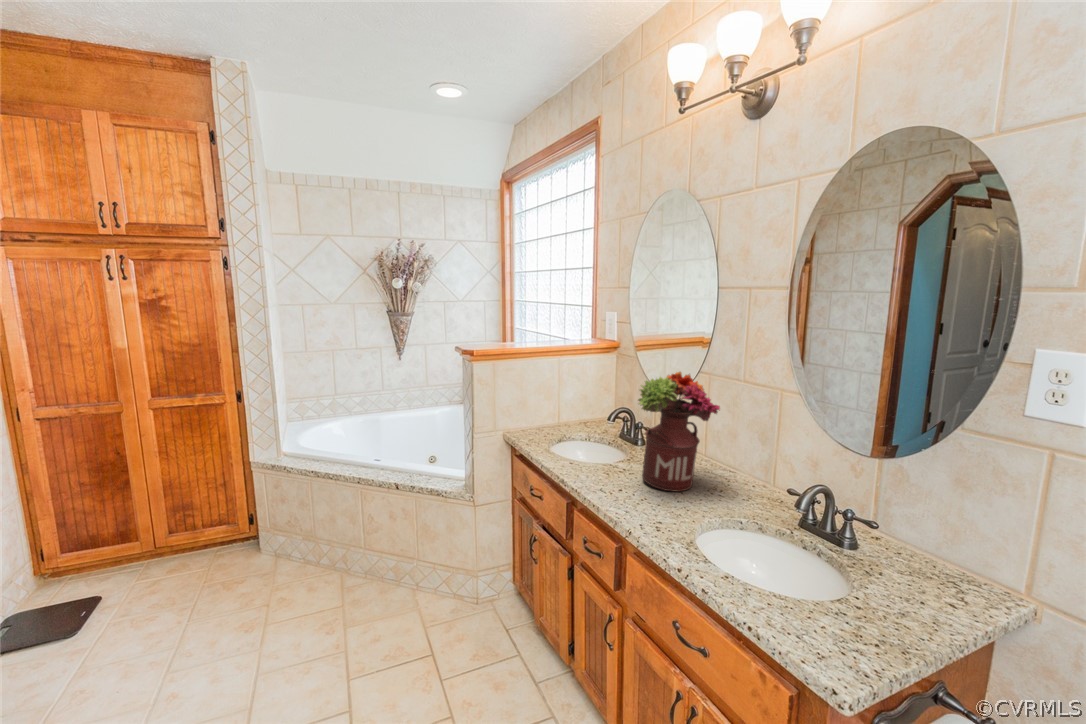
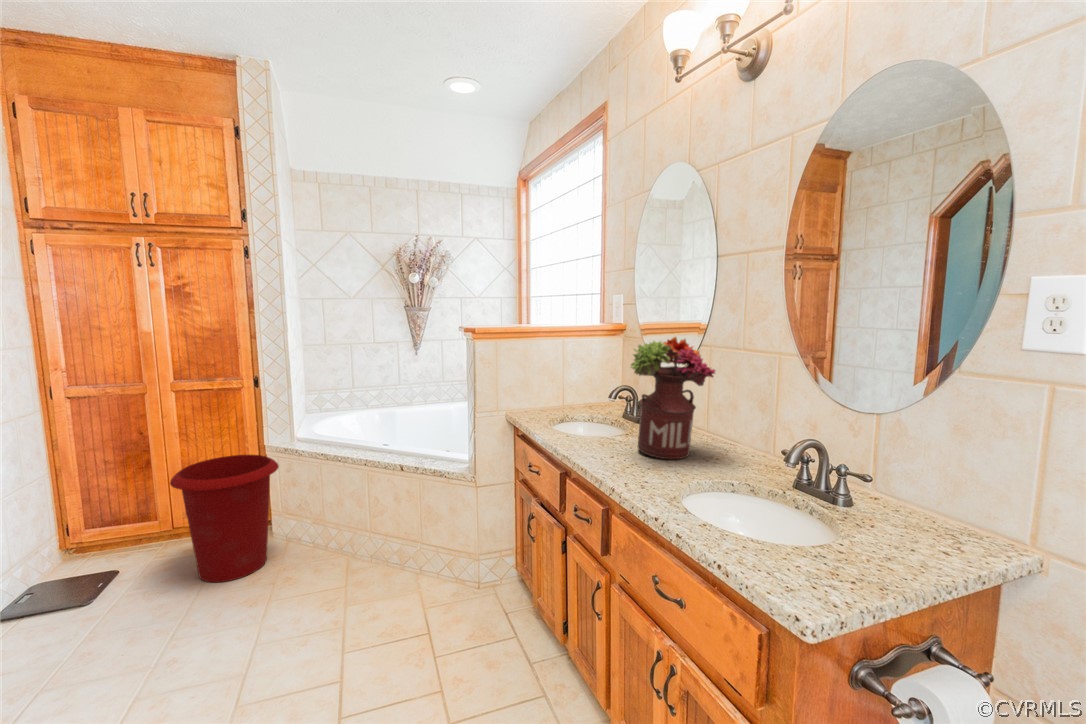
waste bin: none [155,472,268,605] -> present [170,455,279,582]

